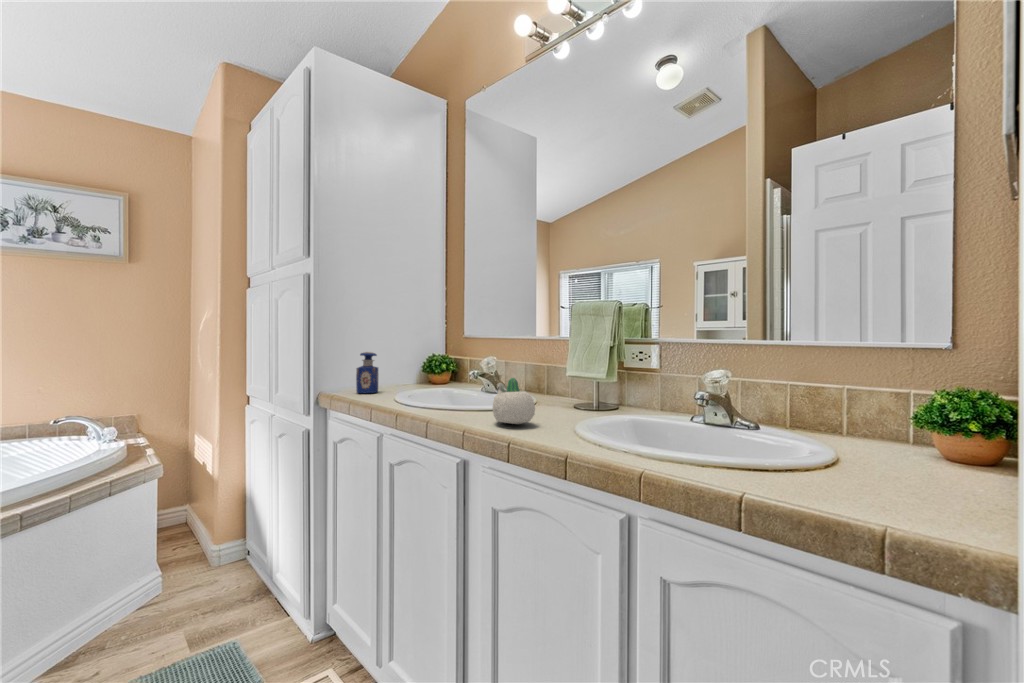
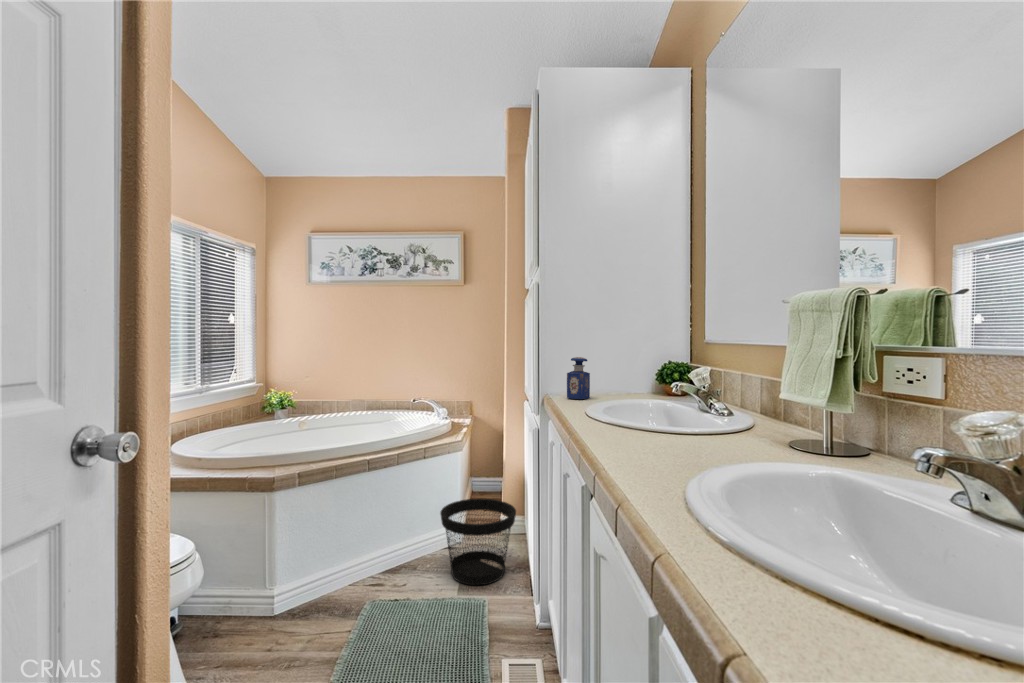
succulent planter: present [493,378,535,424] -> none [618,398,671,459]
wastebasket: none [151,526,262,637] -> present [440,498,516,585]

